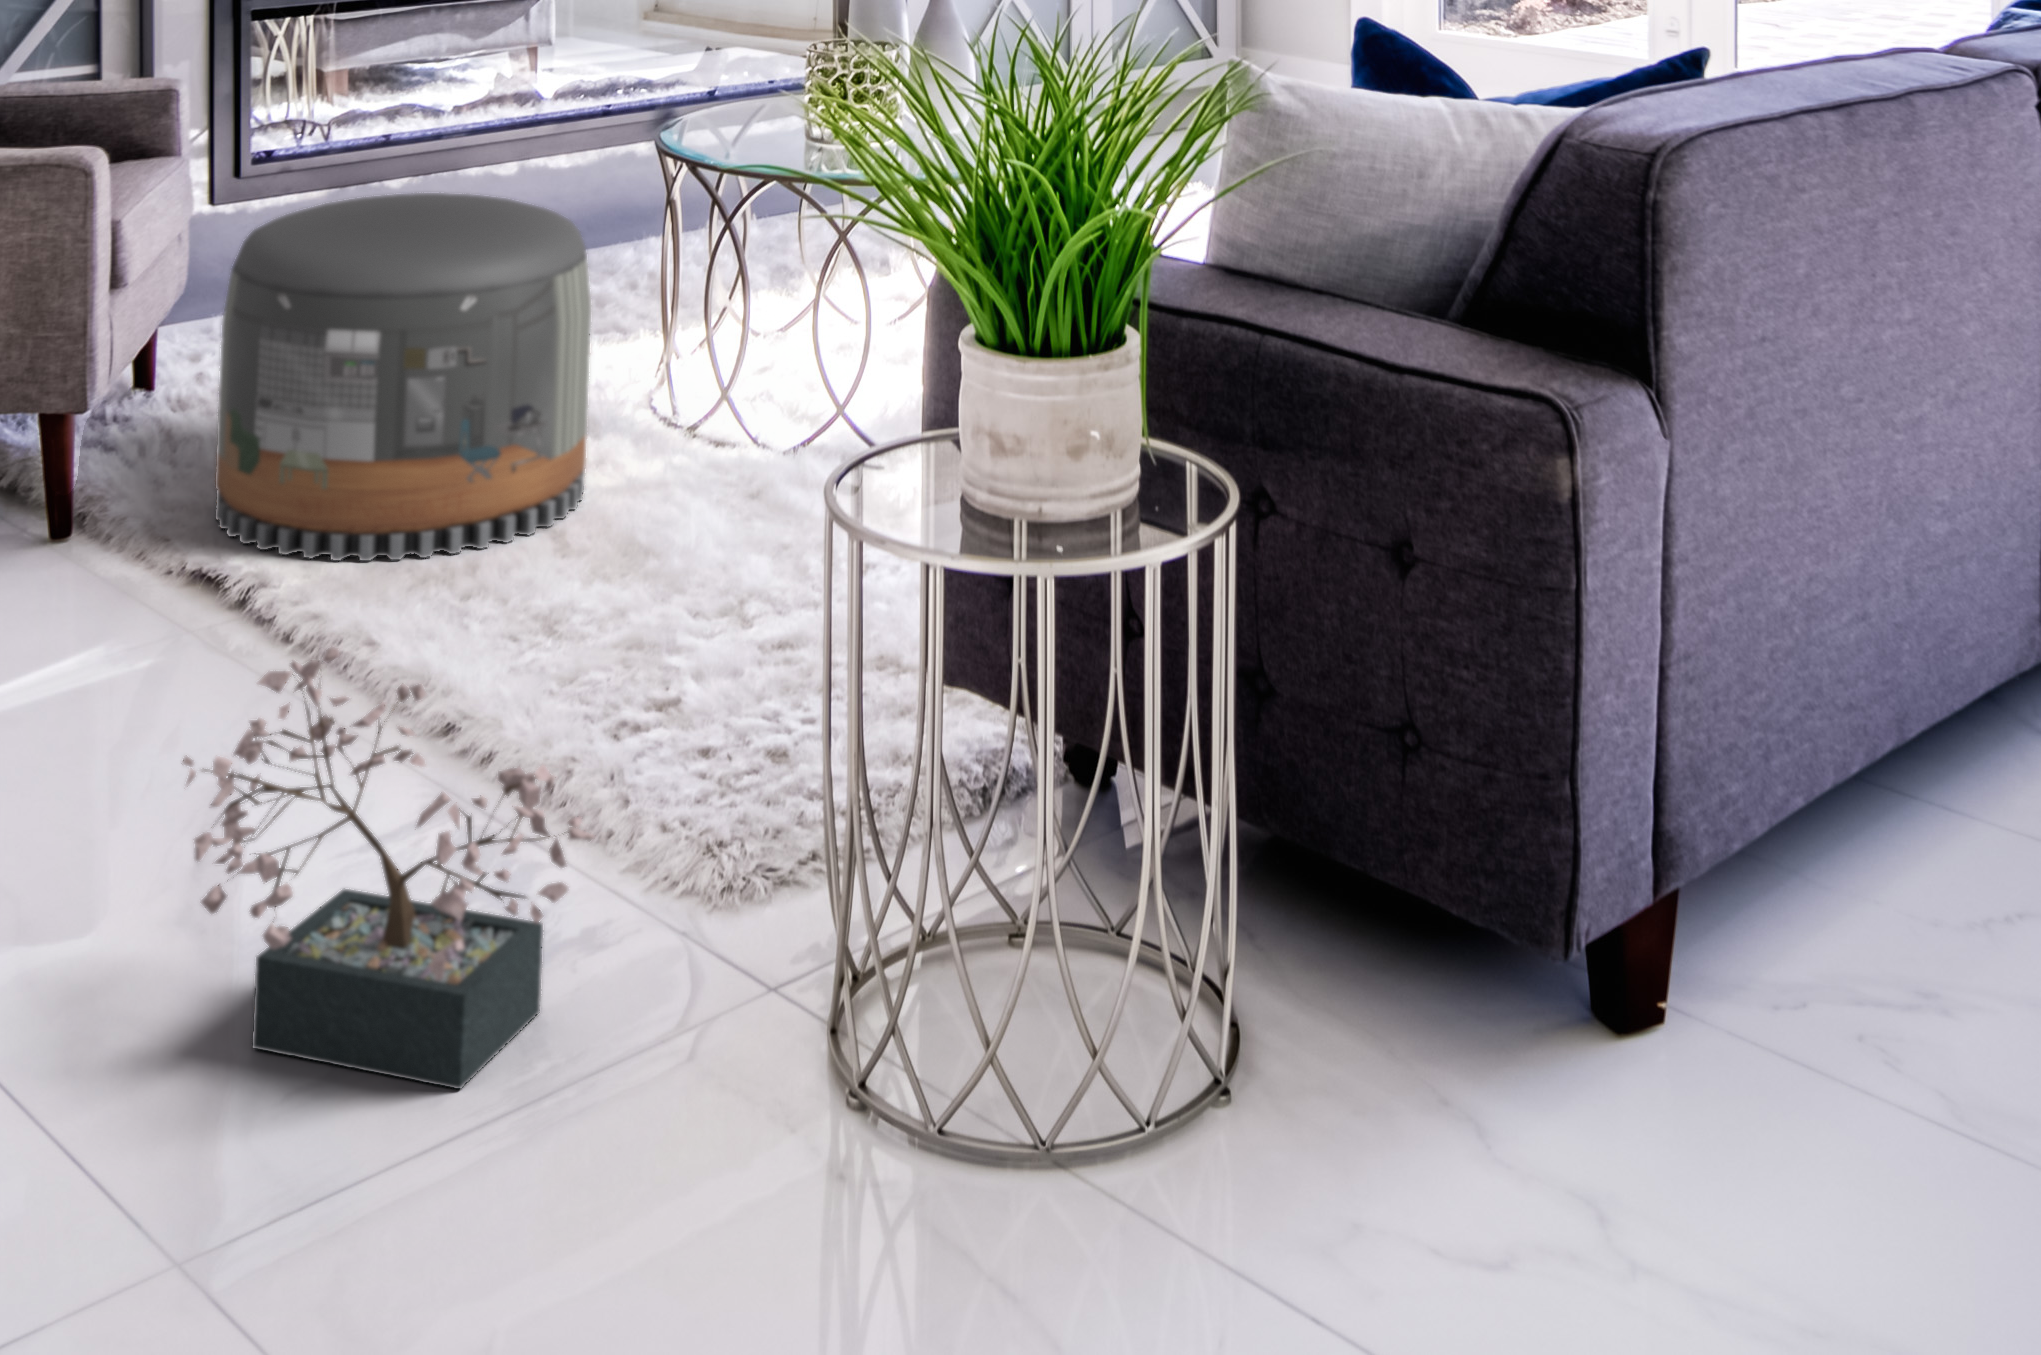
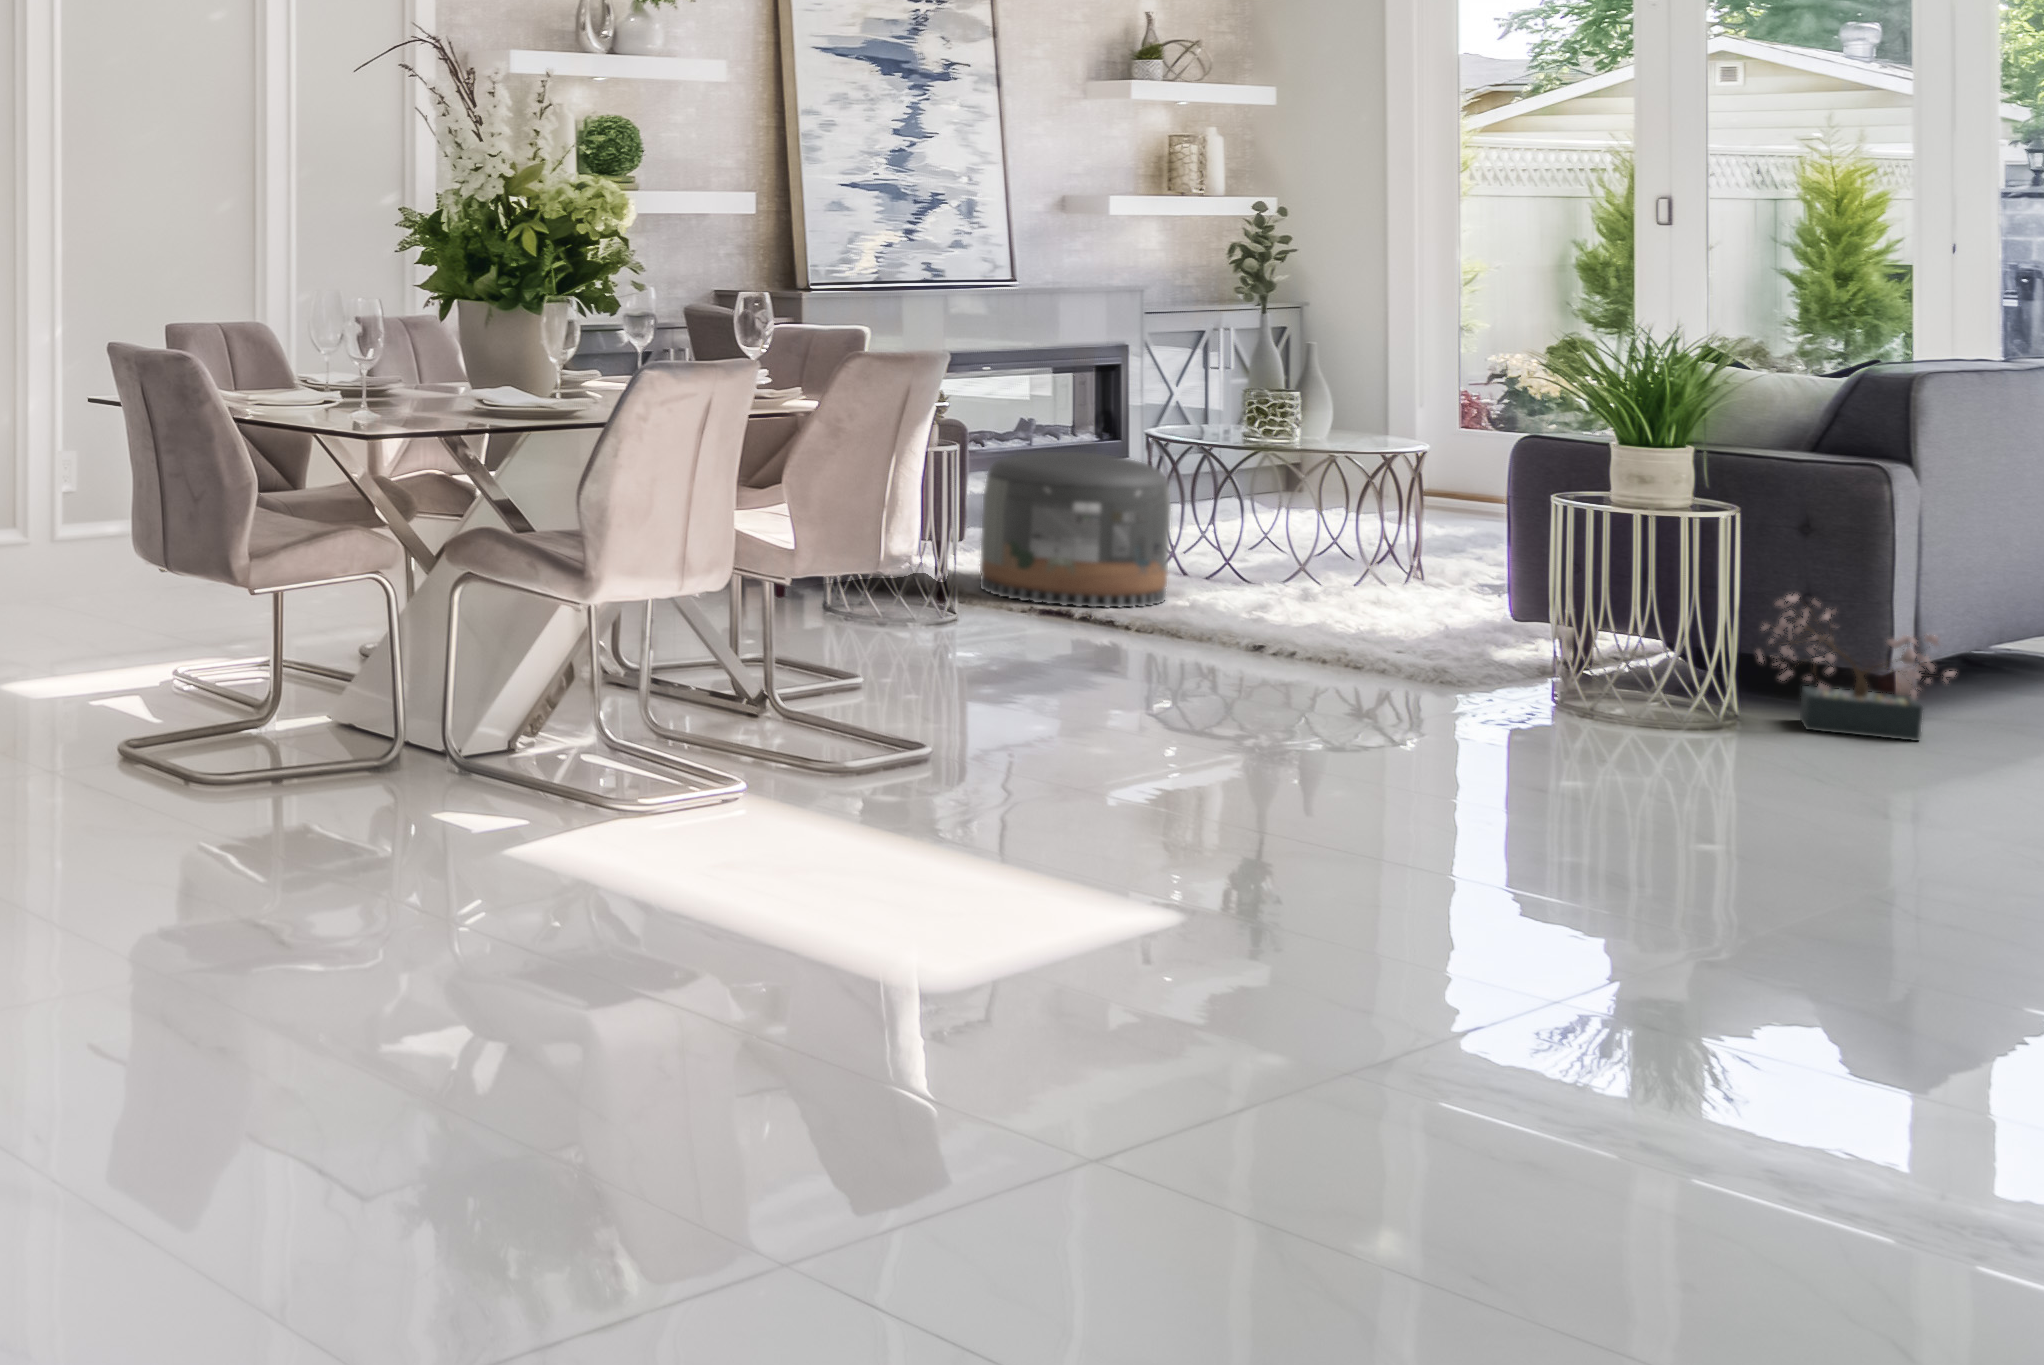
decorative plant: present [183,647,594,1089] -> present [1757,594,1956,741]

